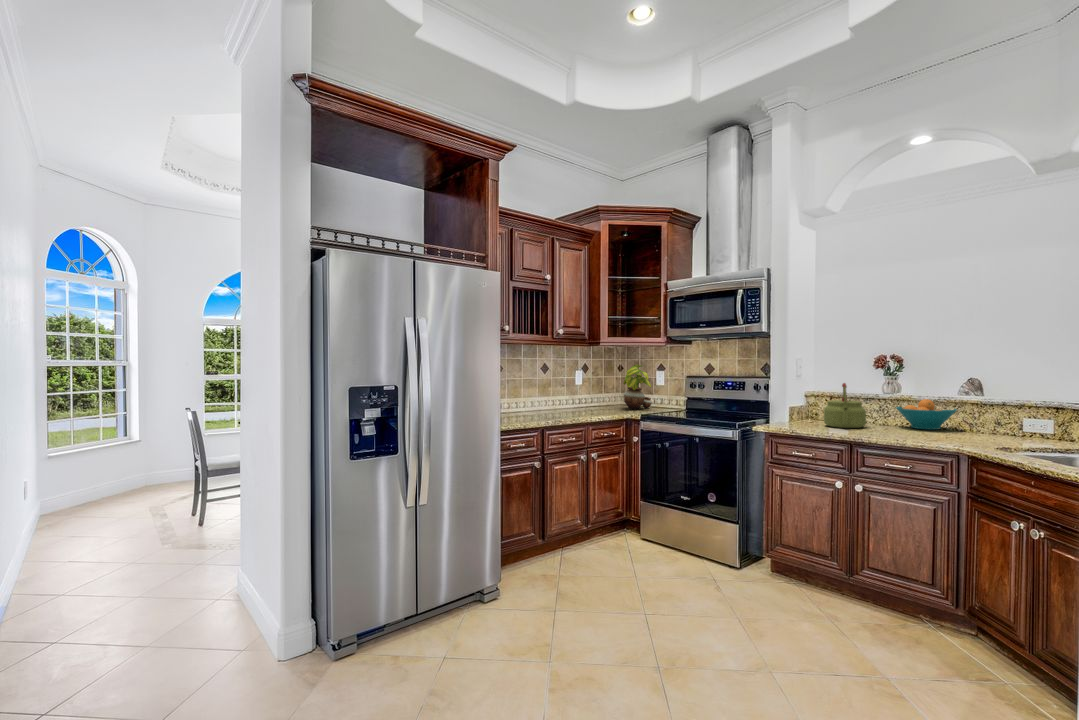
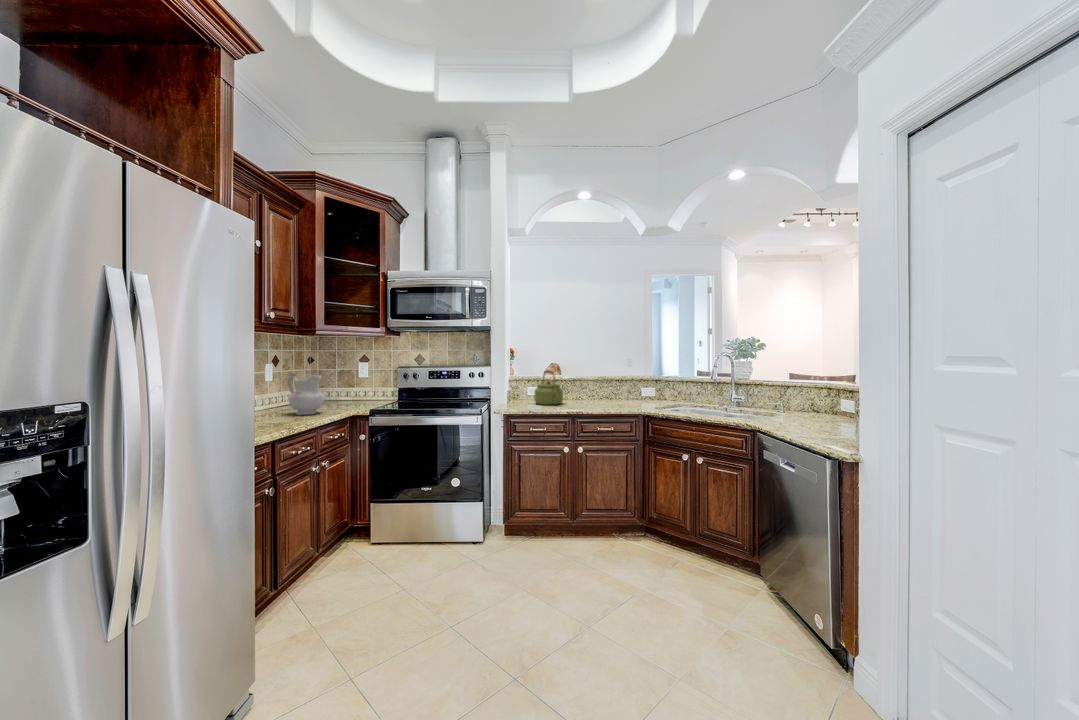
potted plant: present [623,364,652,409] -> none [327,356,365,404]
ceramic pitcher: none [579,379,605,414] -> present [288,374,324,415]
fruit bowl: present [896,399,957,430] -> none [572,380,607,401]

